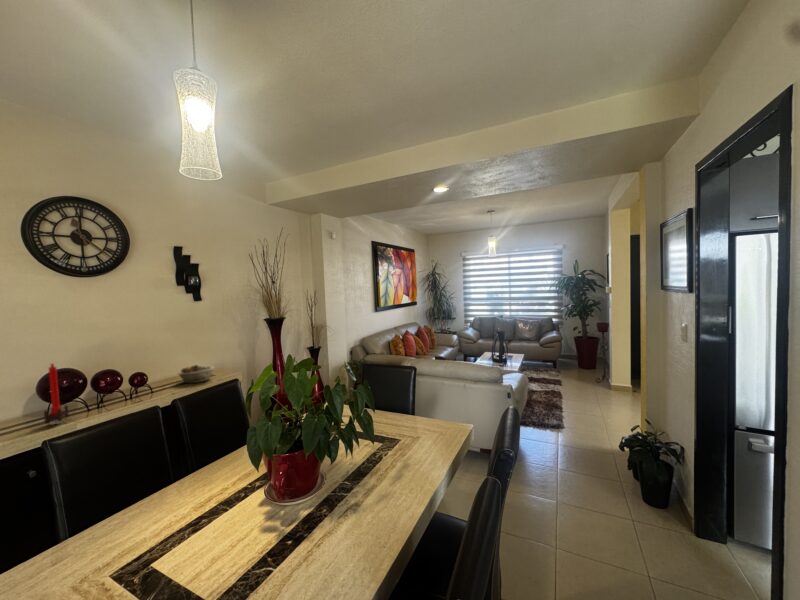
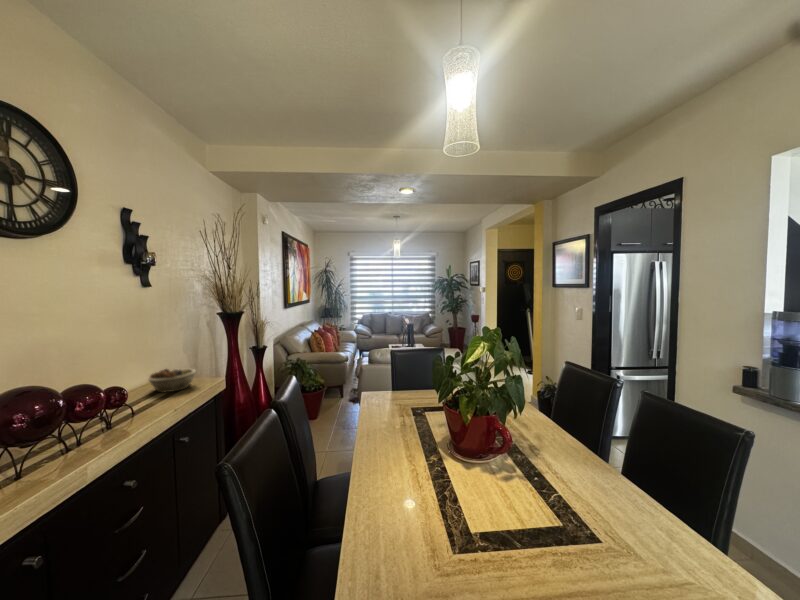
candle: present [44,363,69,424] -> none [34,368,64,464]

